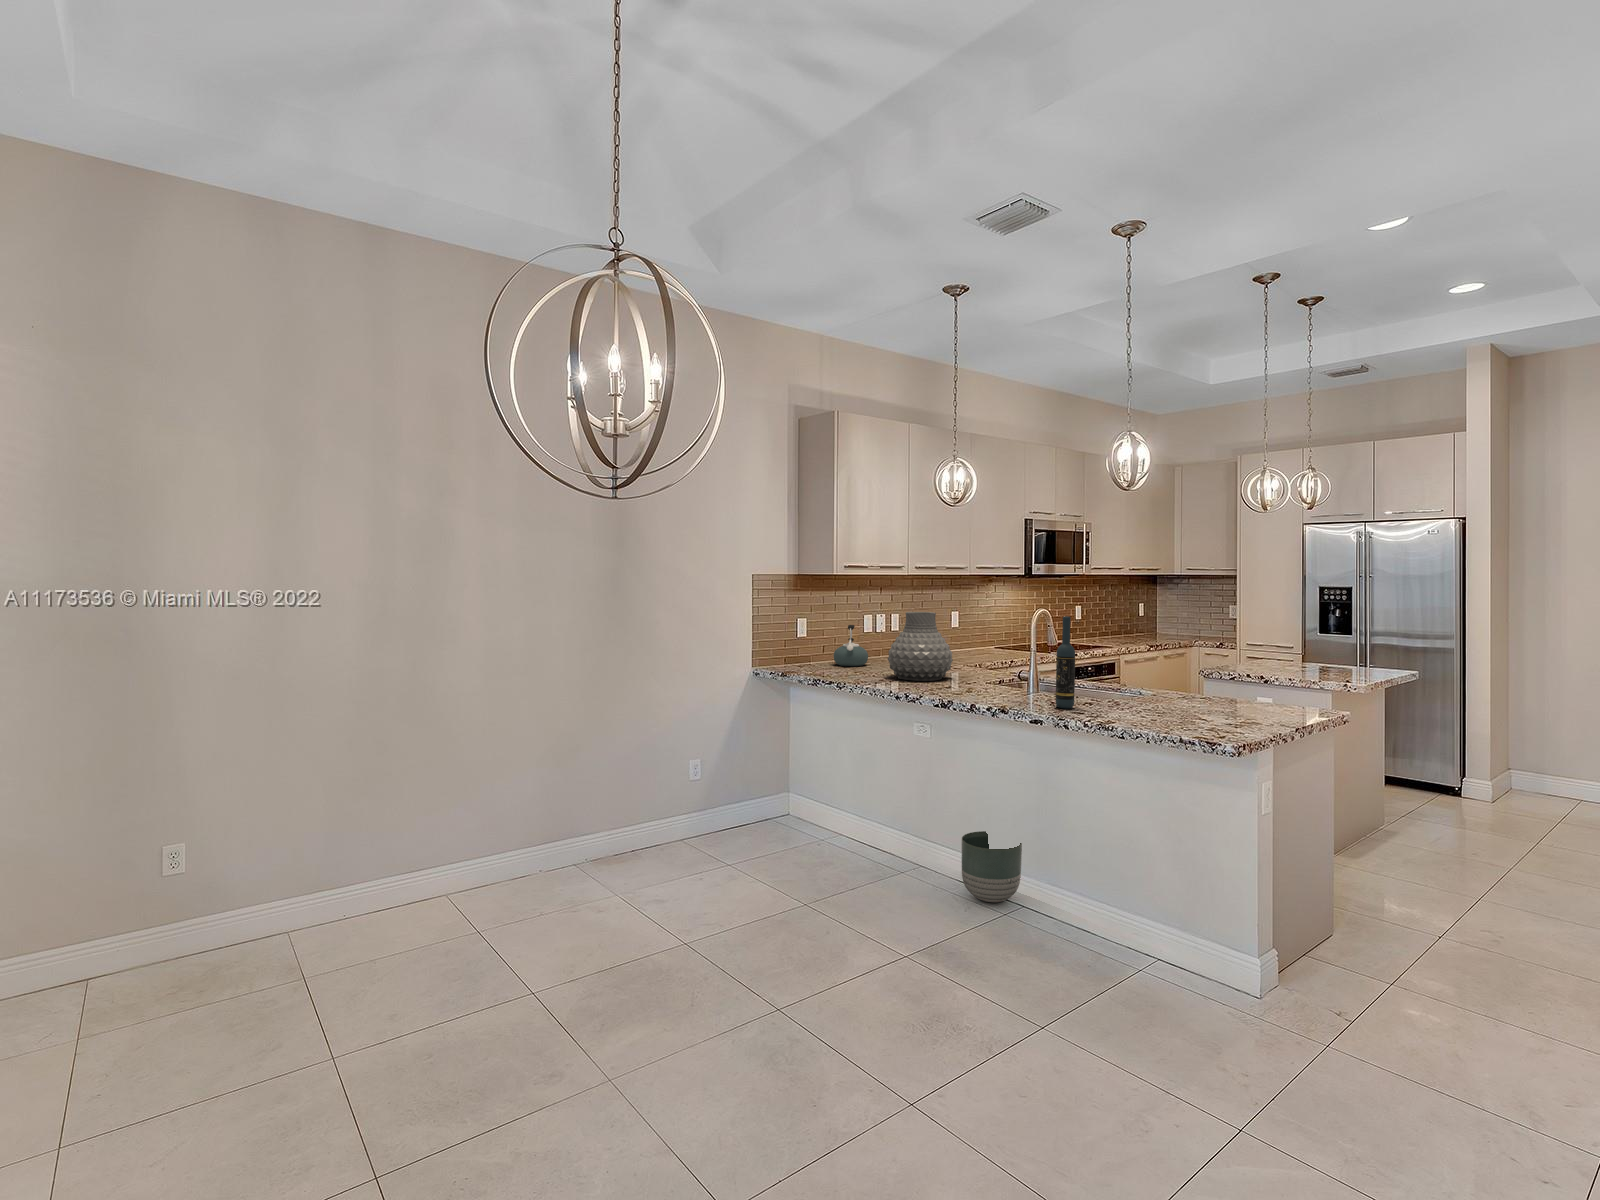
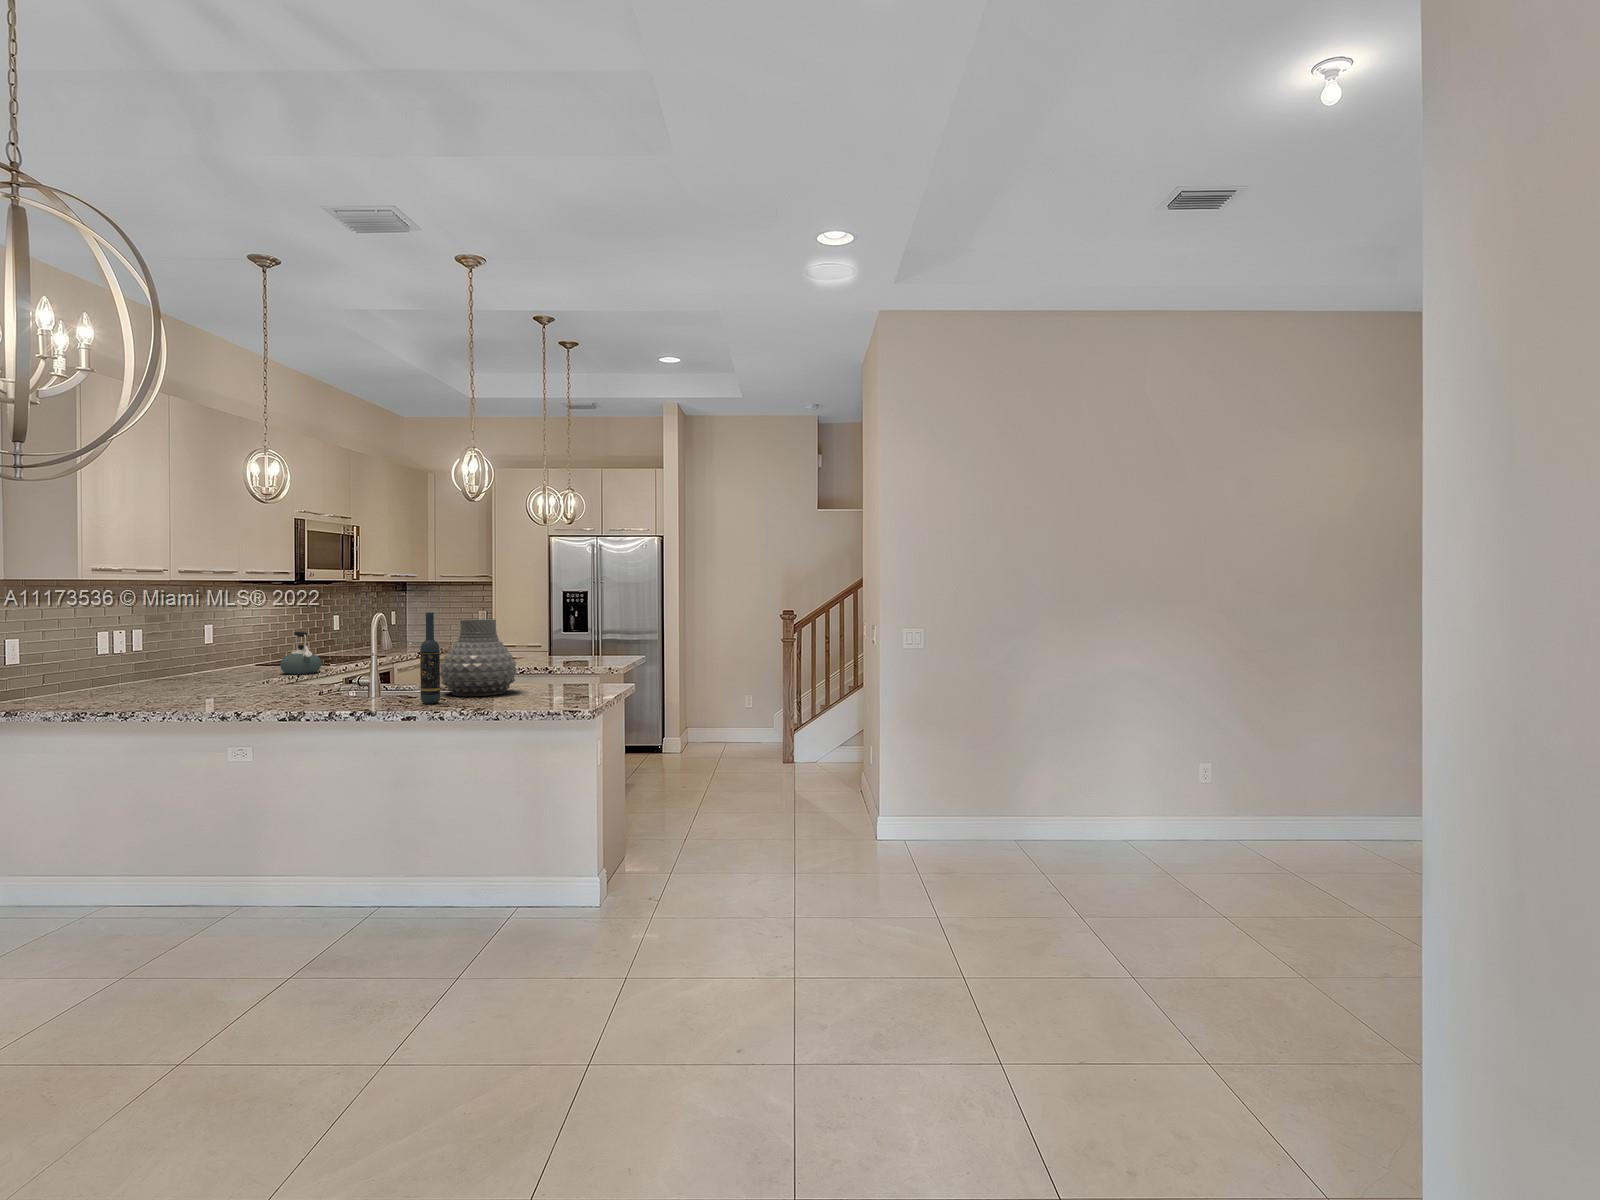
vase: present [888,612,953,681] -> present [440,619,517,696]
kettle: present [834,625,868,666] -> present [280,632,321,674]
planter: present [962,831,1022,902] -> none [317,846,388,922]

